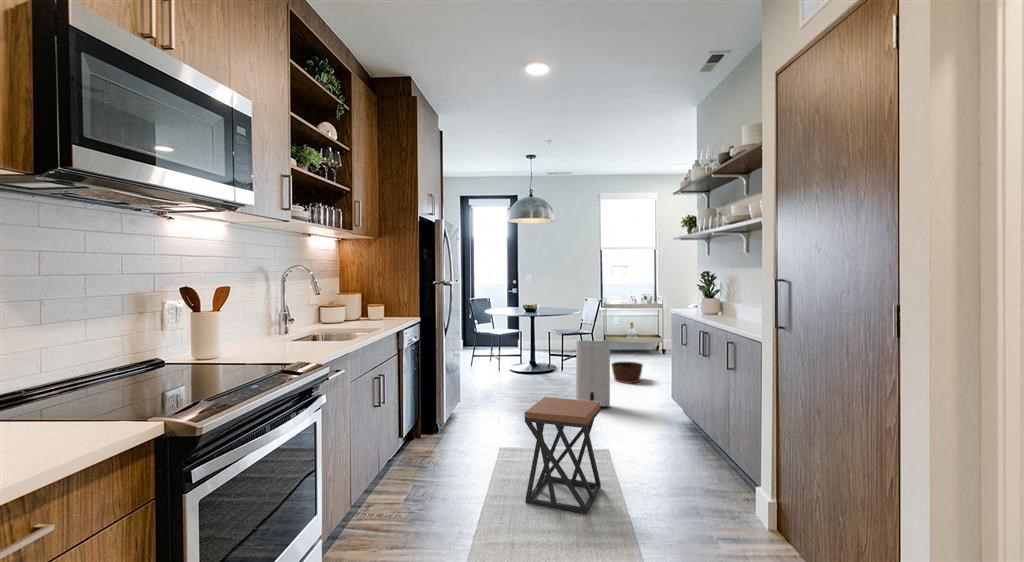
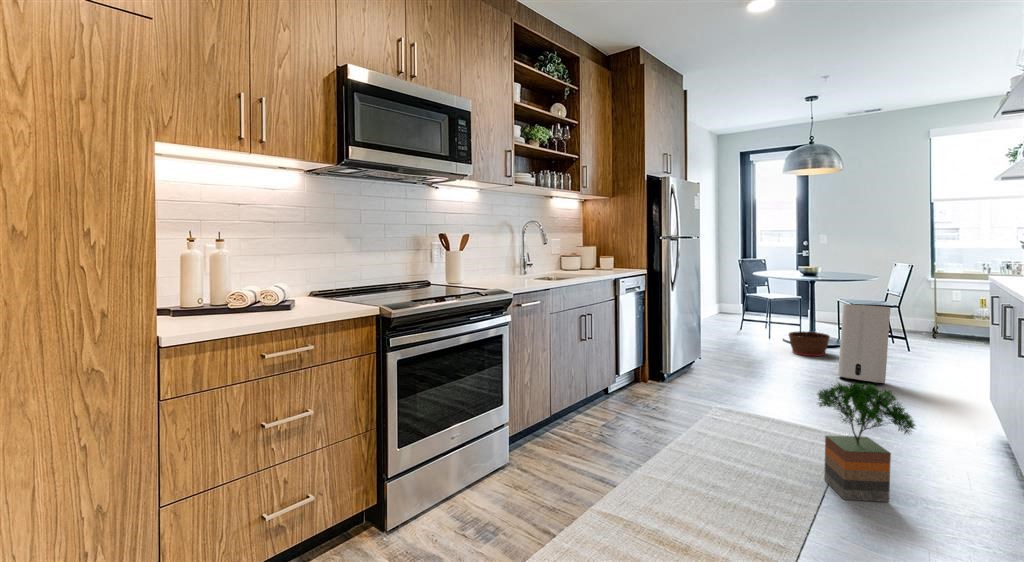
basket: present [612,361,643,383] -> present [789,331,830,356]
stool: present [525,397,601,514] -> none [711,348,806,465]
potted tree: none [624,419,706,533] -> present [817,382,916,502]

